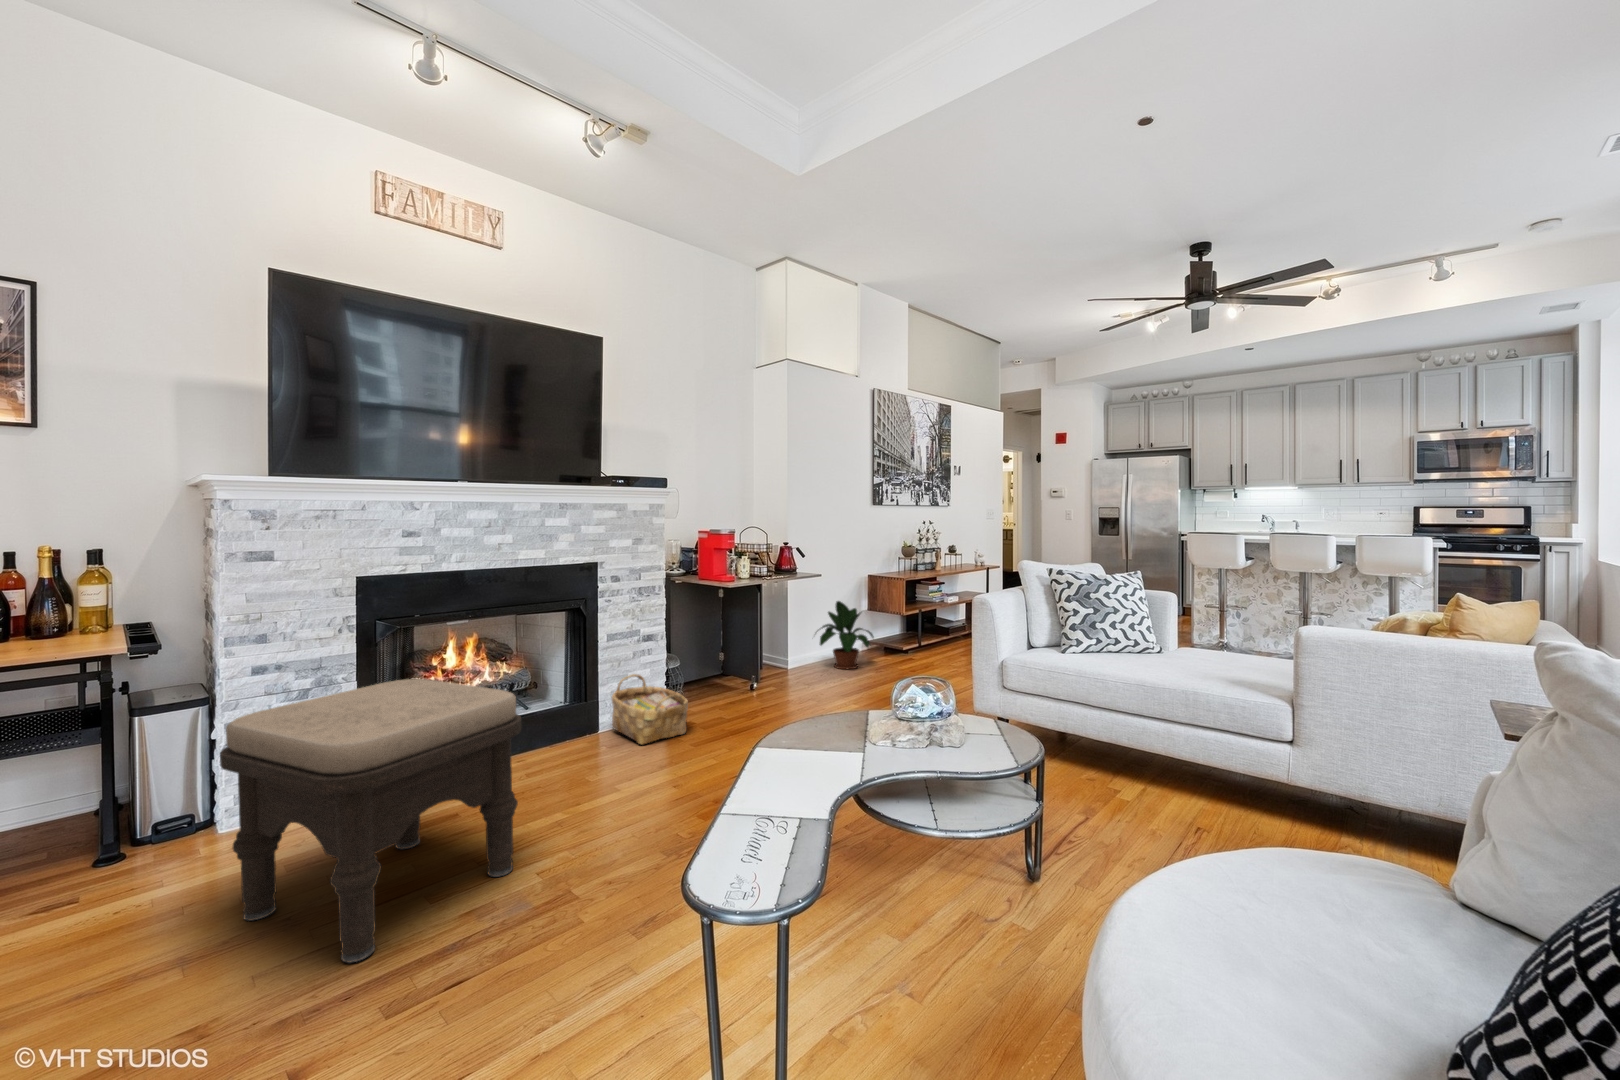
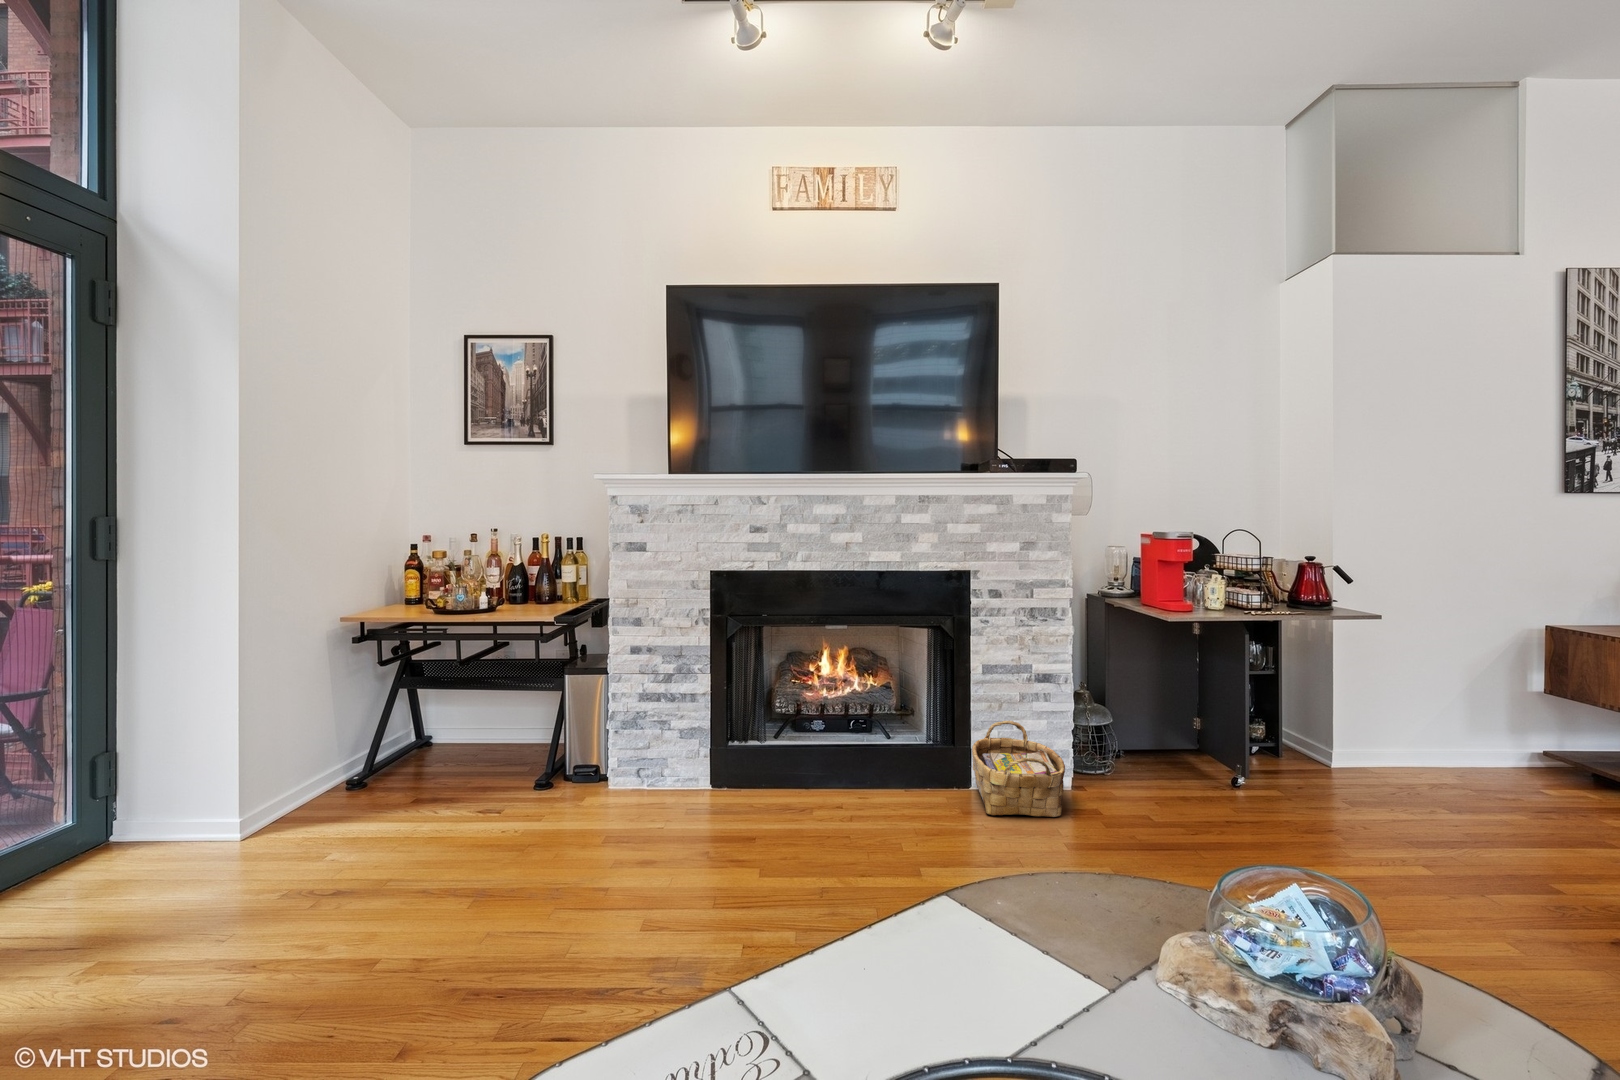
potted plant: present [820,601,874,669] -> none [1384,663,1530,792]
ottoman: present [220,679,522,963] -> none [514,676,734,932]

